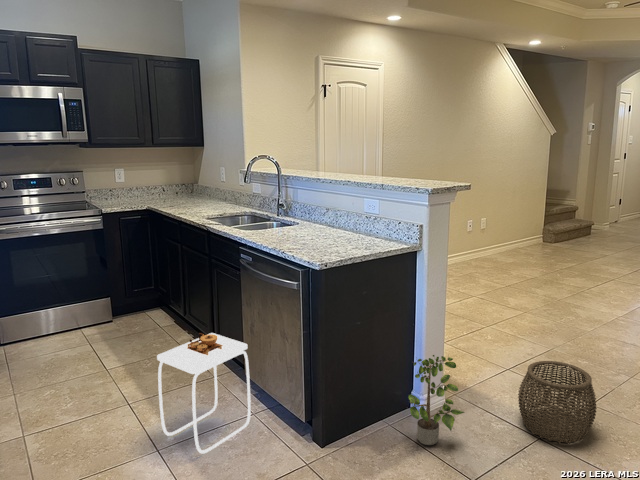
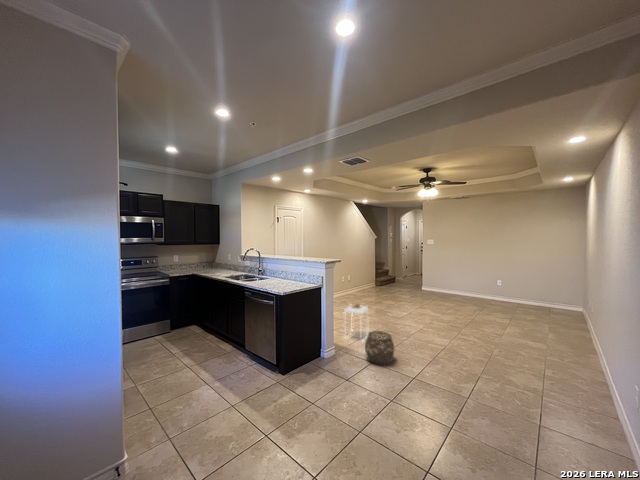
side table: present [157,333,251,453] -> present [345,304,367,341]
potted plant: present [408,355,464,445] -> none [320,329,344,371]

